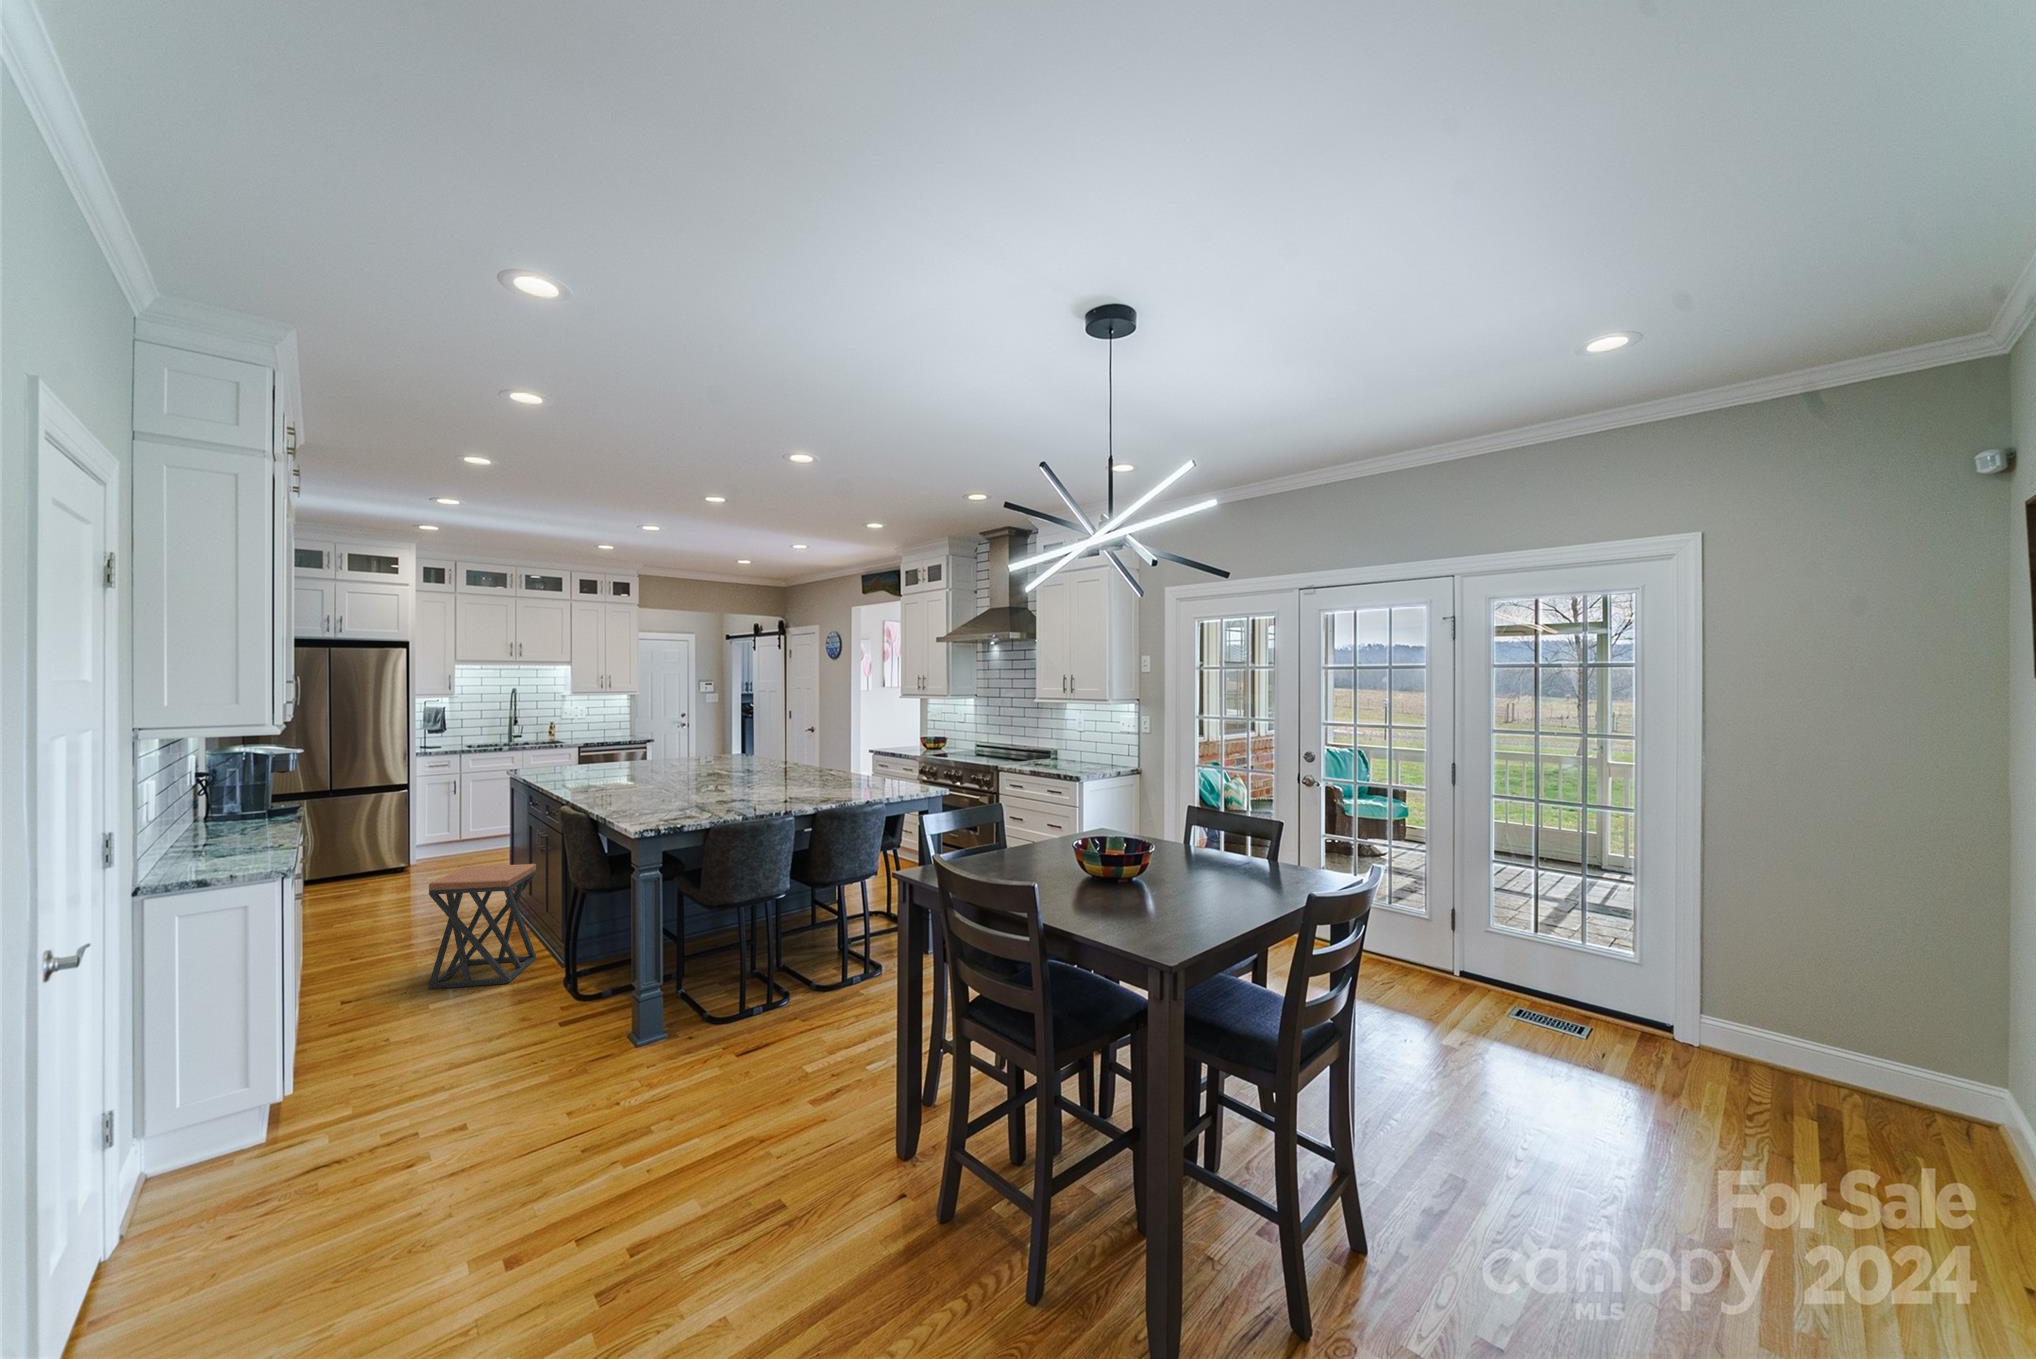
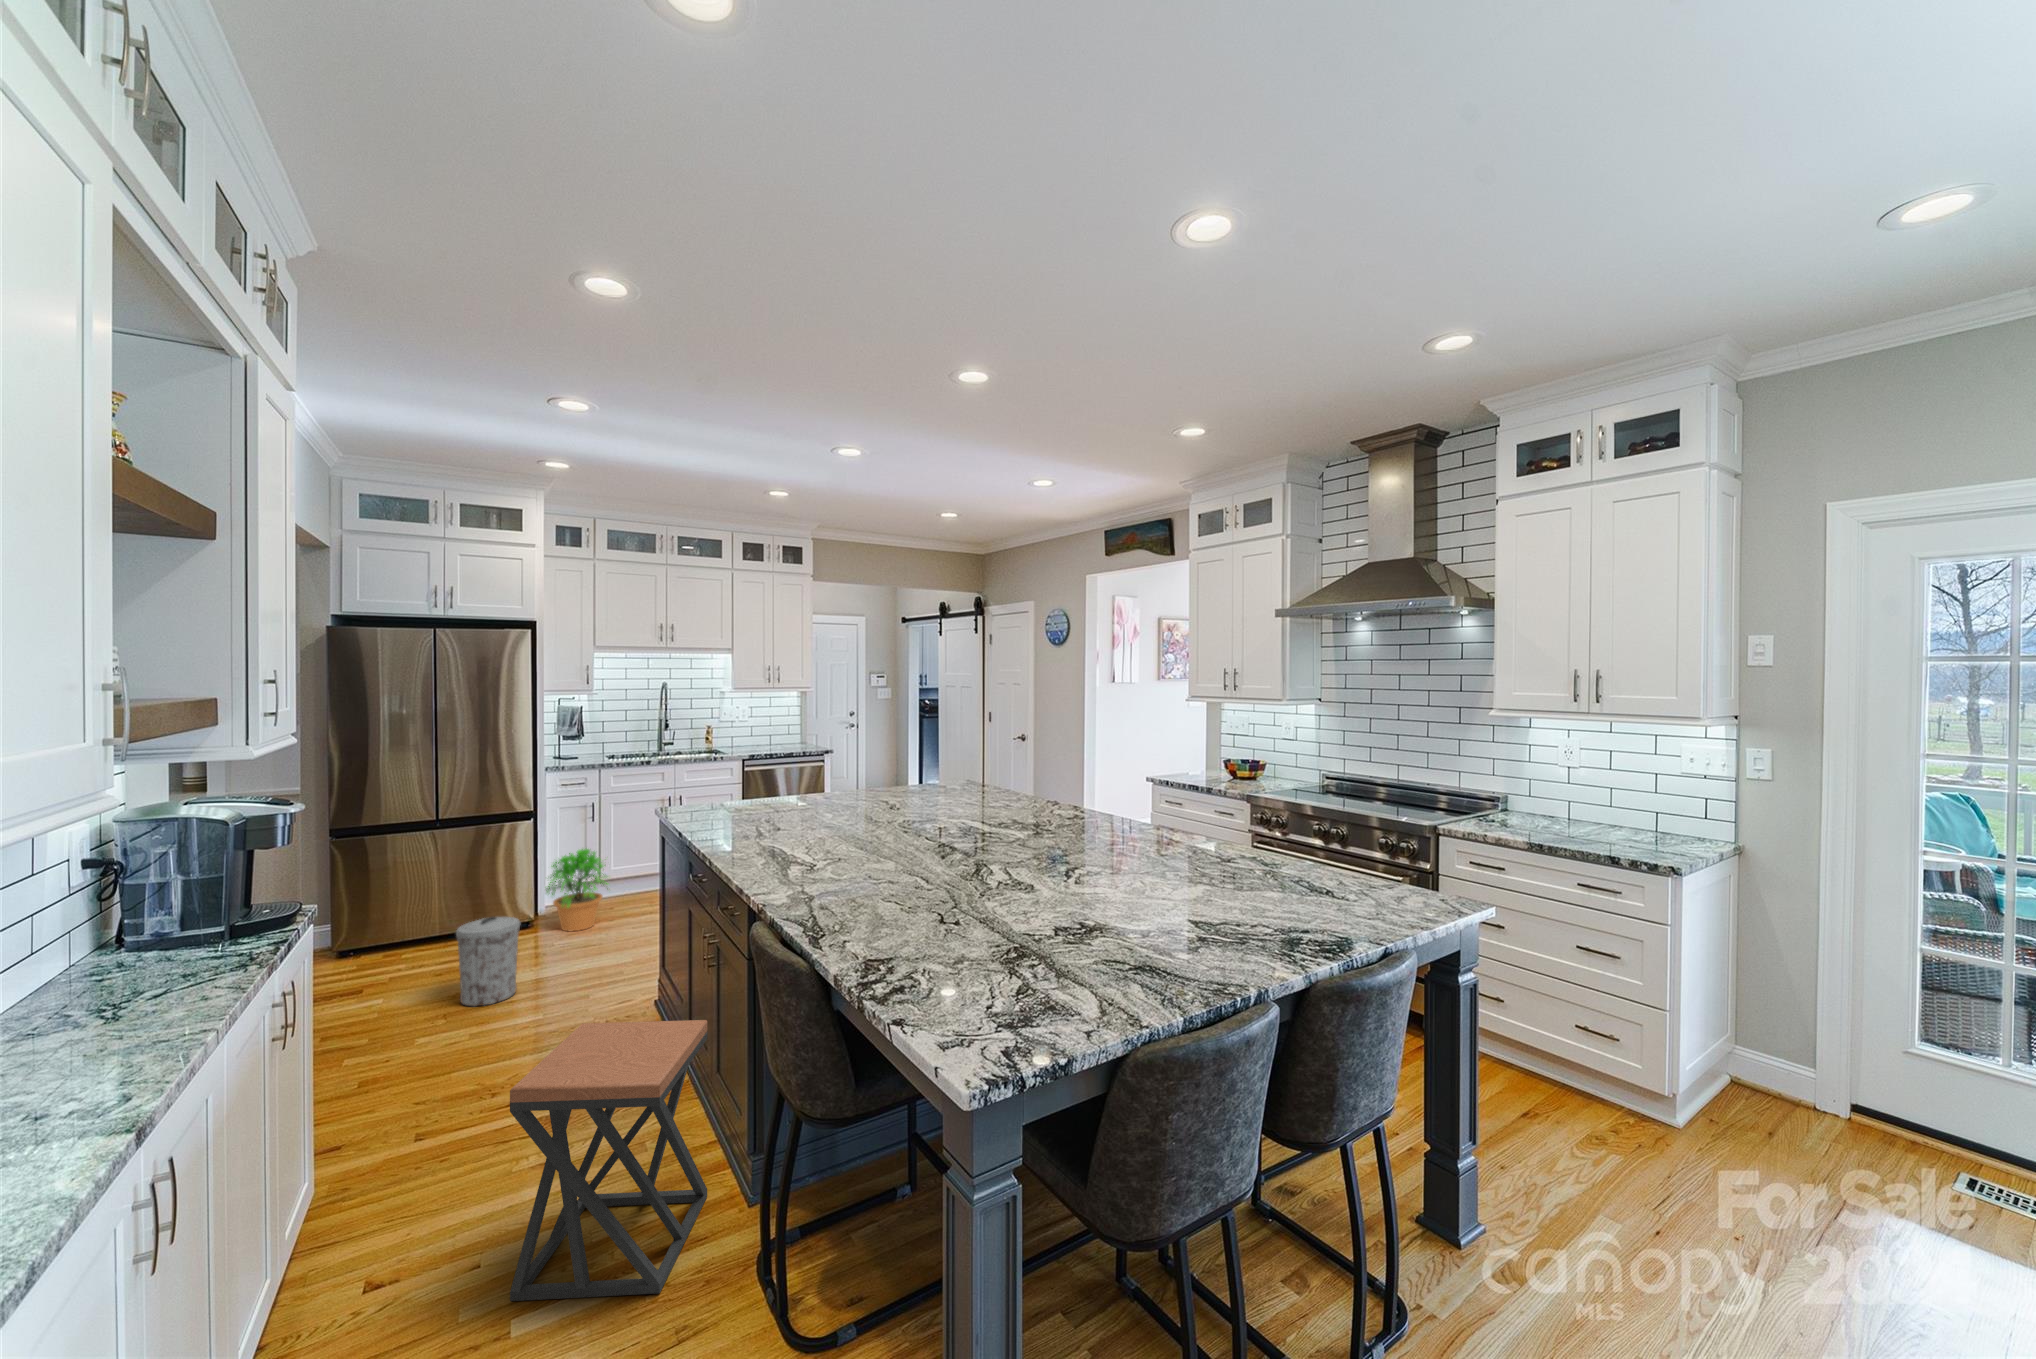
potted plant: none [415,808,470,869] -> present [546,849,608,931]
trash can: none [360,846,406,904] -> present [456,917,520,1006]

